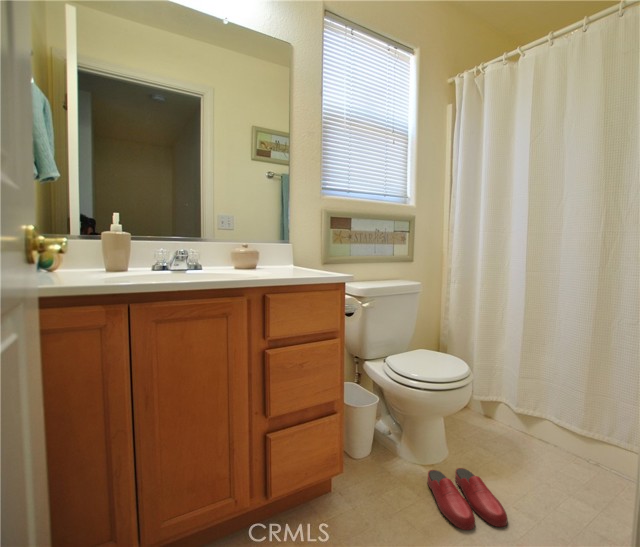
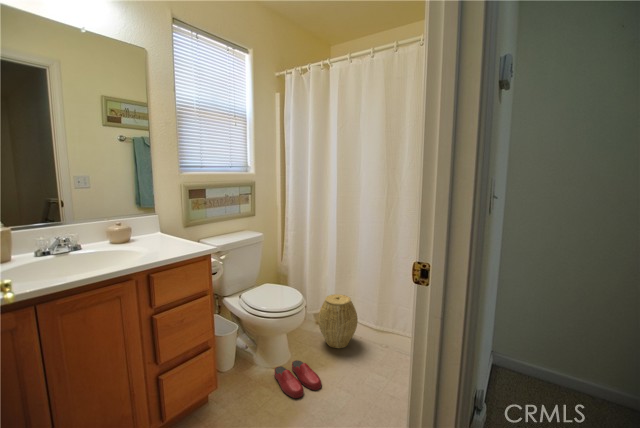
woven basket: none [500,381,574,470] -> present [318,294,358,348]

